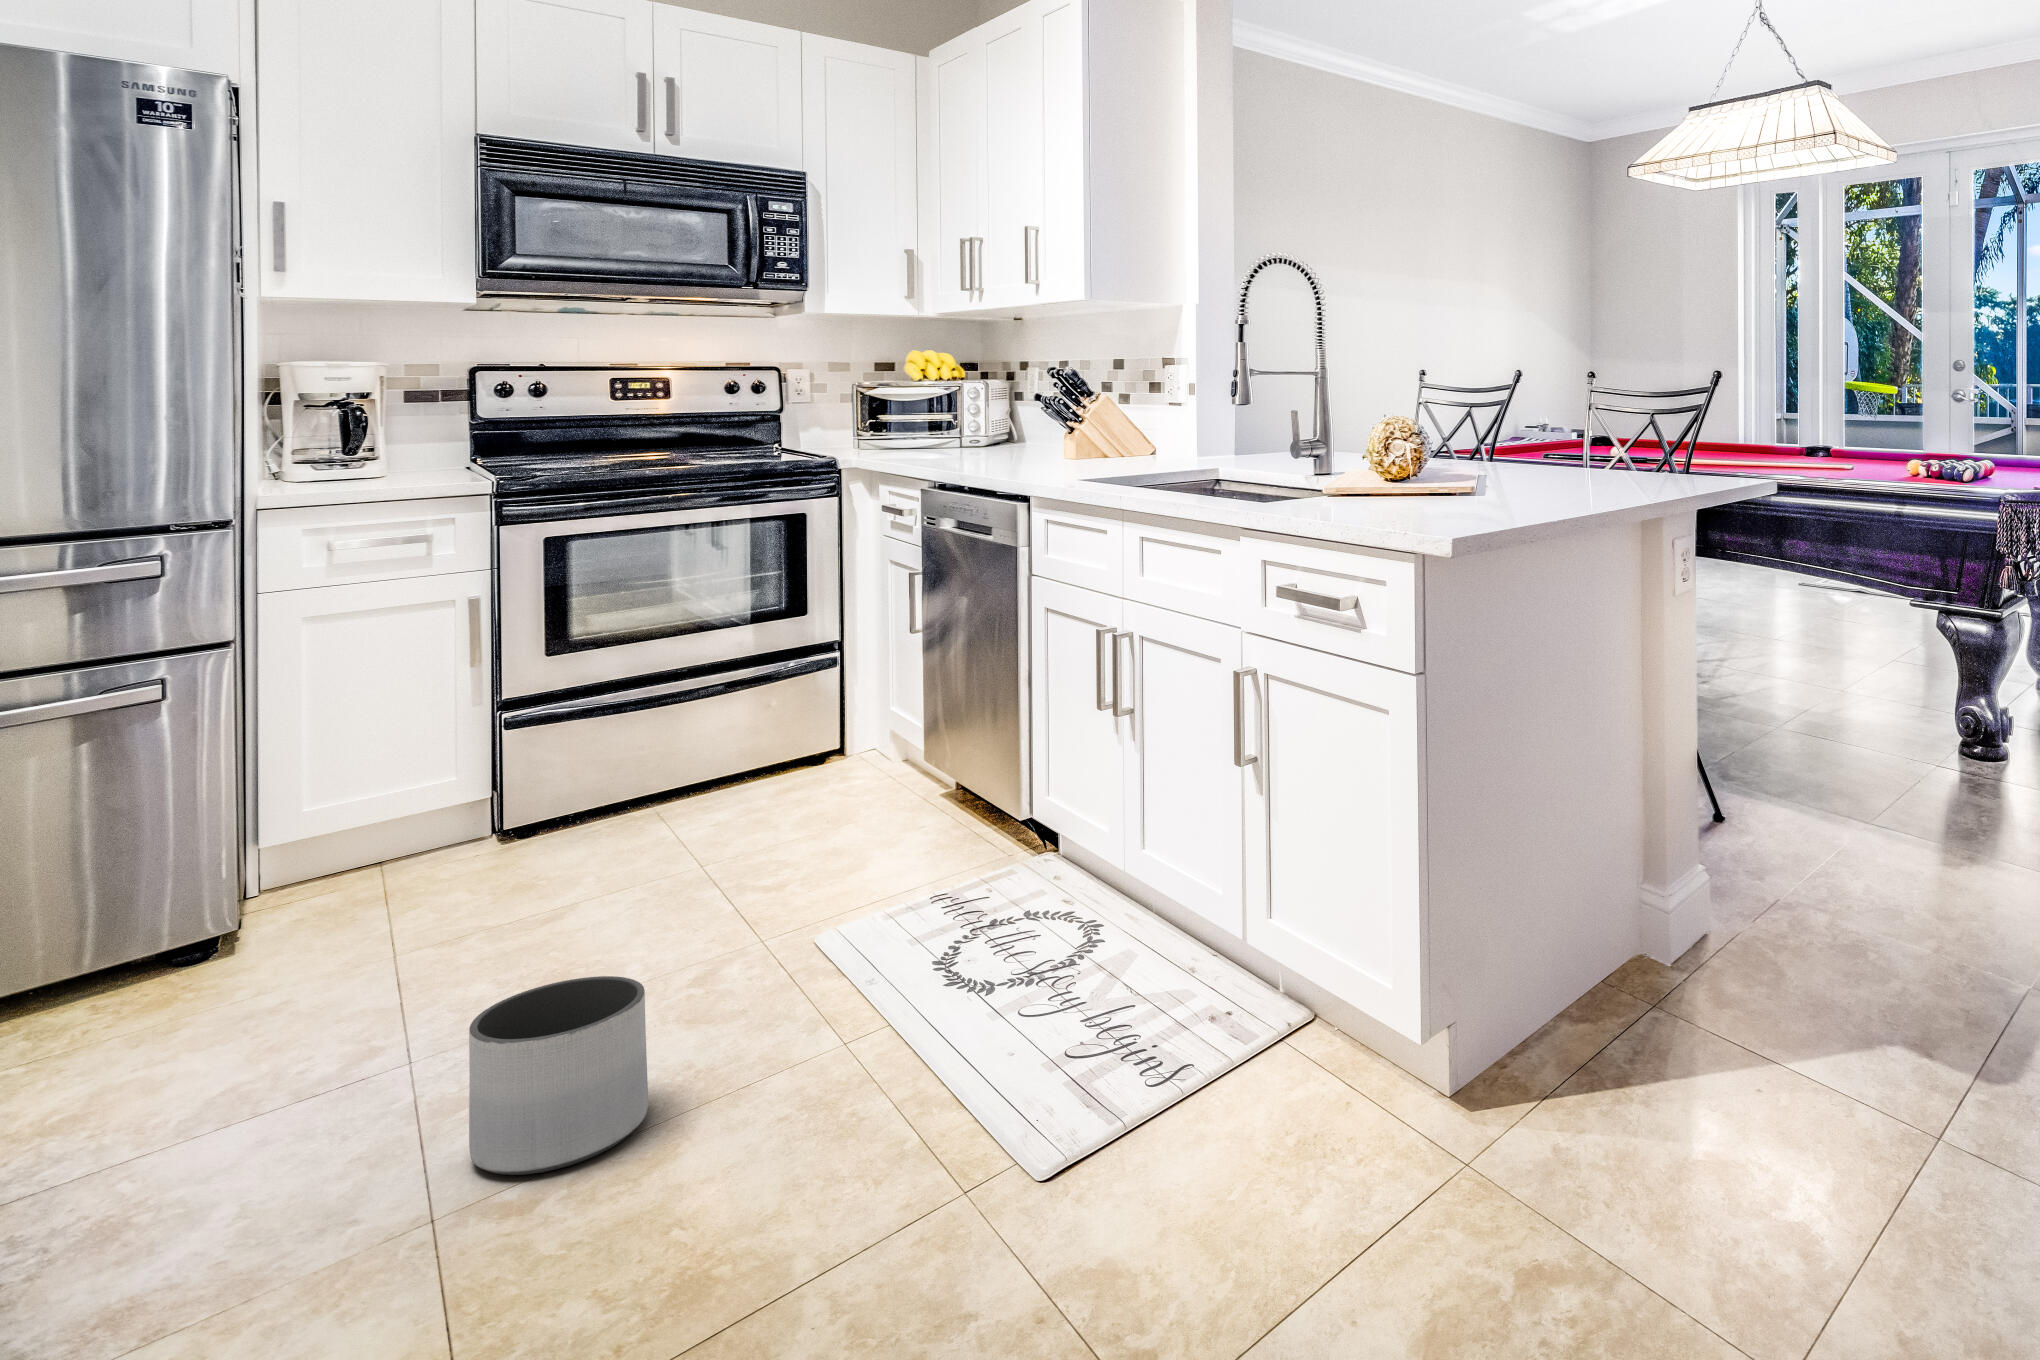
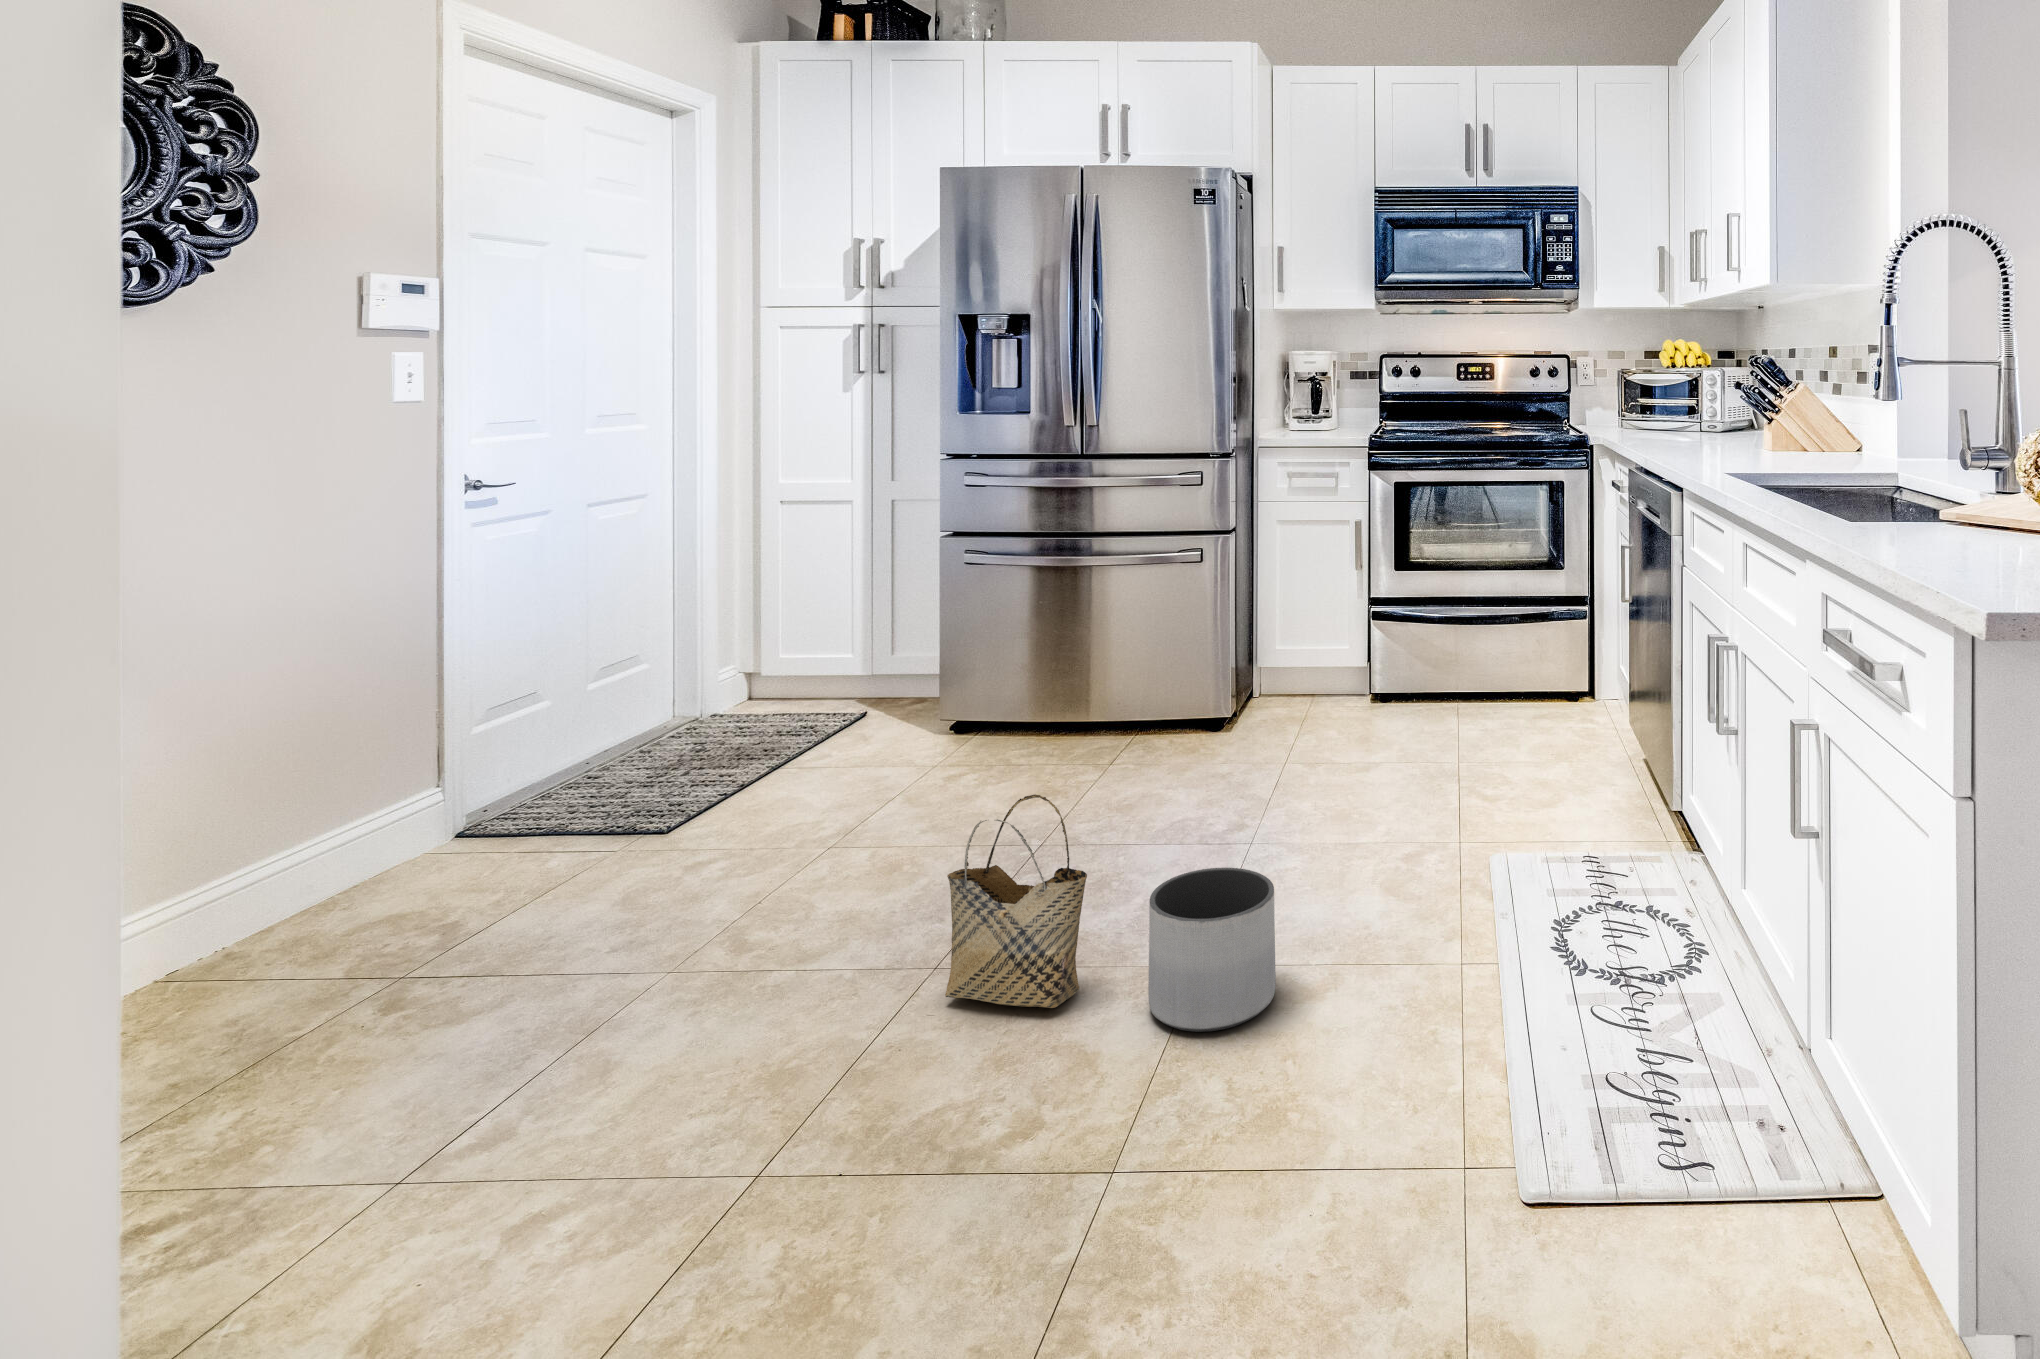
woven basket: none [107,957,358,1263] -> present [945,795,1087,1008]

